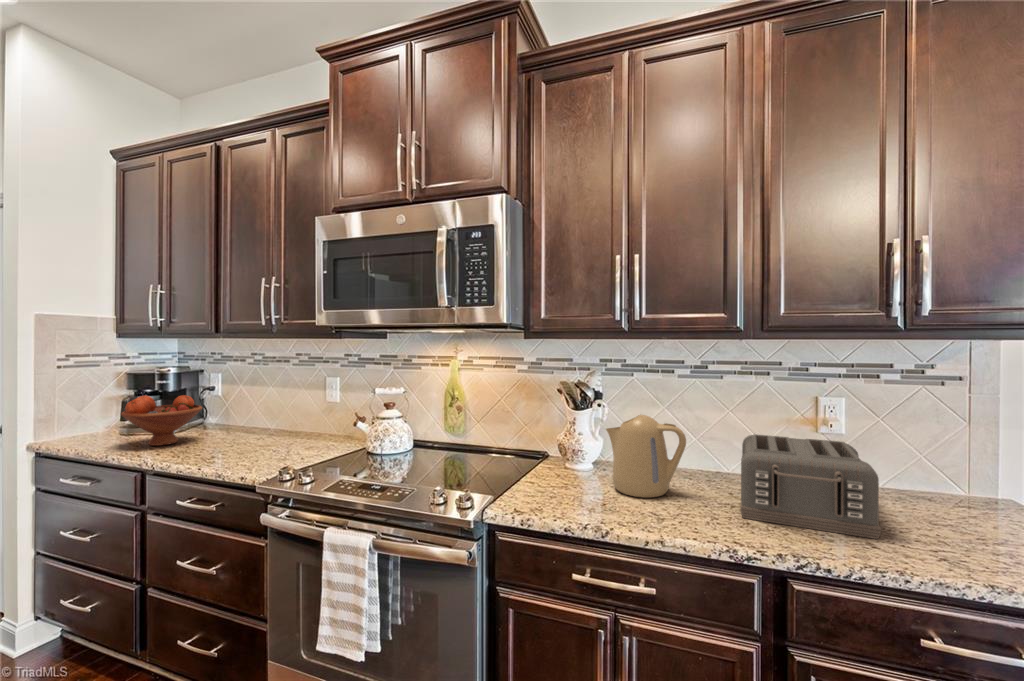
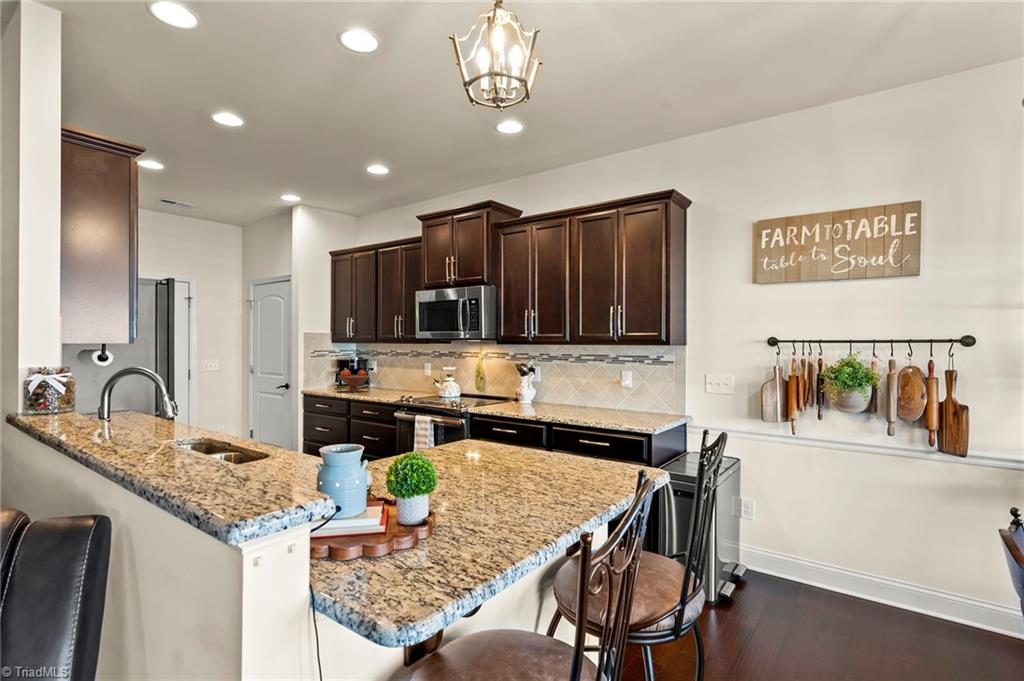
kettle: present [606,415,686,498] -> none [526,376,552,408]
toaster: present [740,434,881,539] -> none [558,385,618,416]

